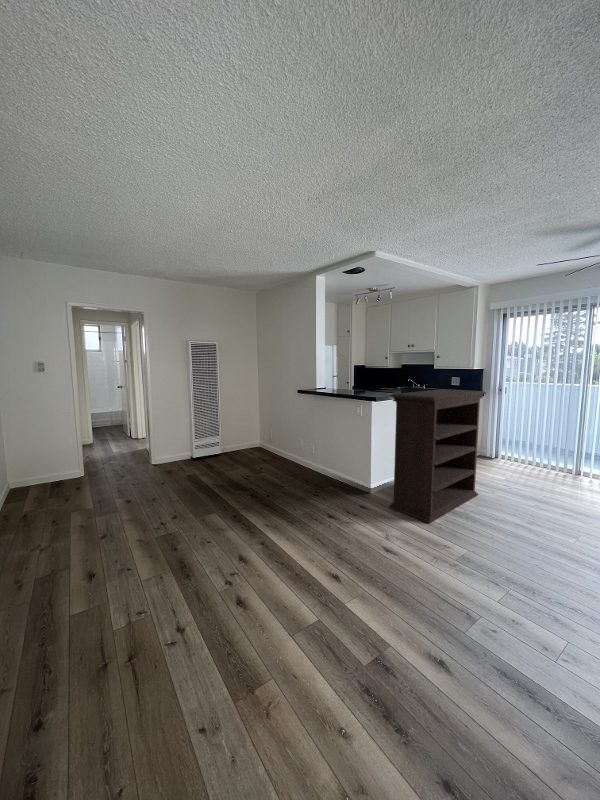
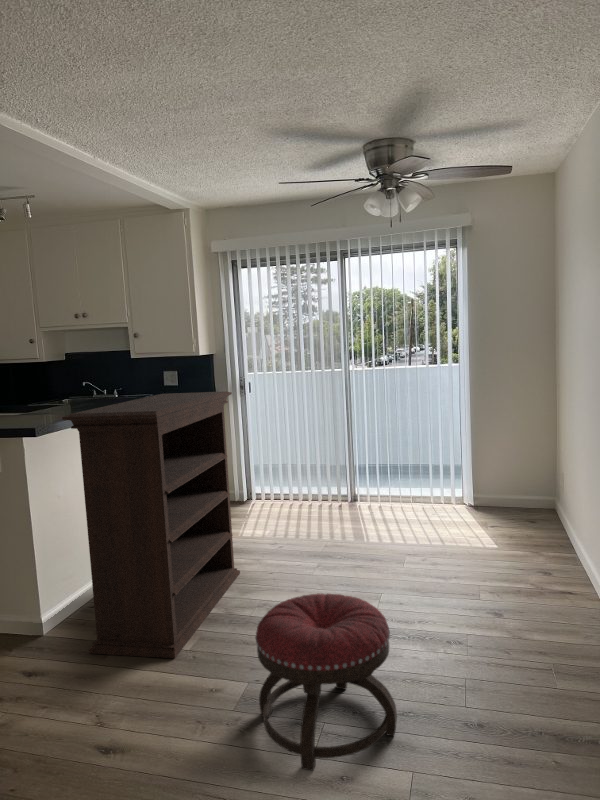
ottoman: none [469,511,562,612] -> present [255,594,397,770]

